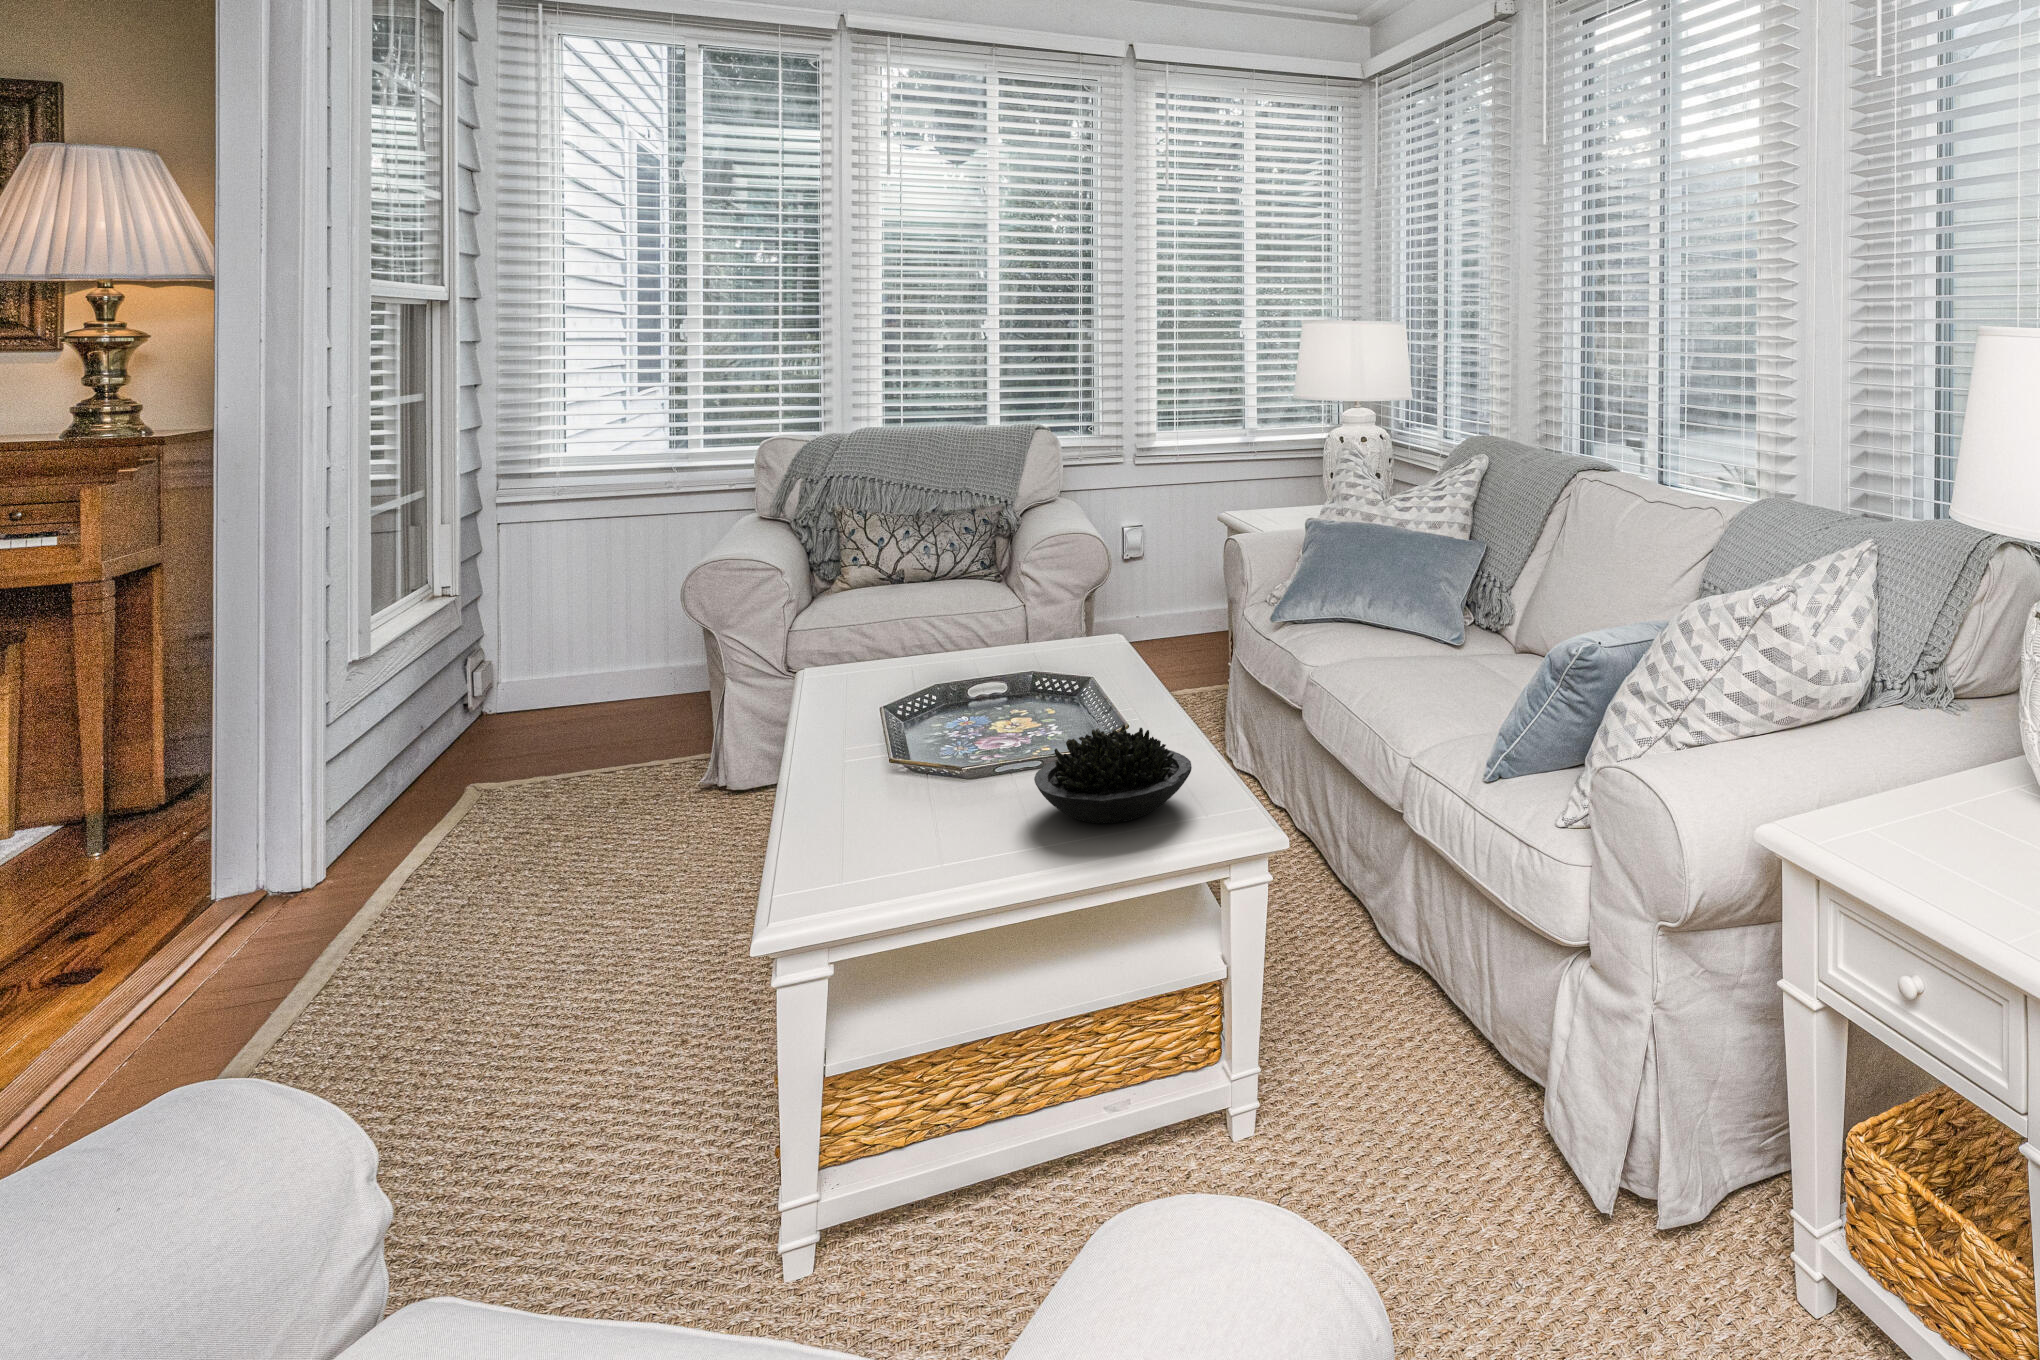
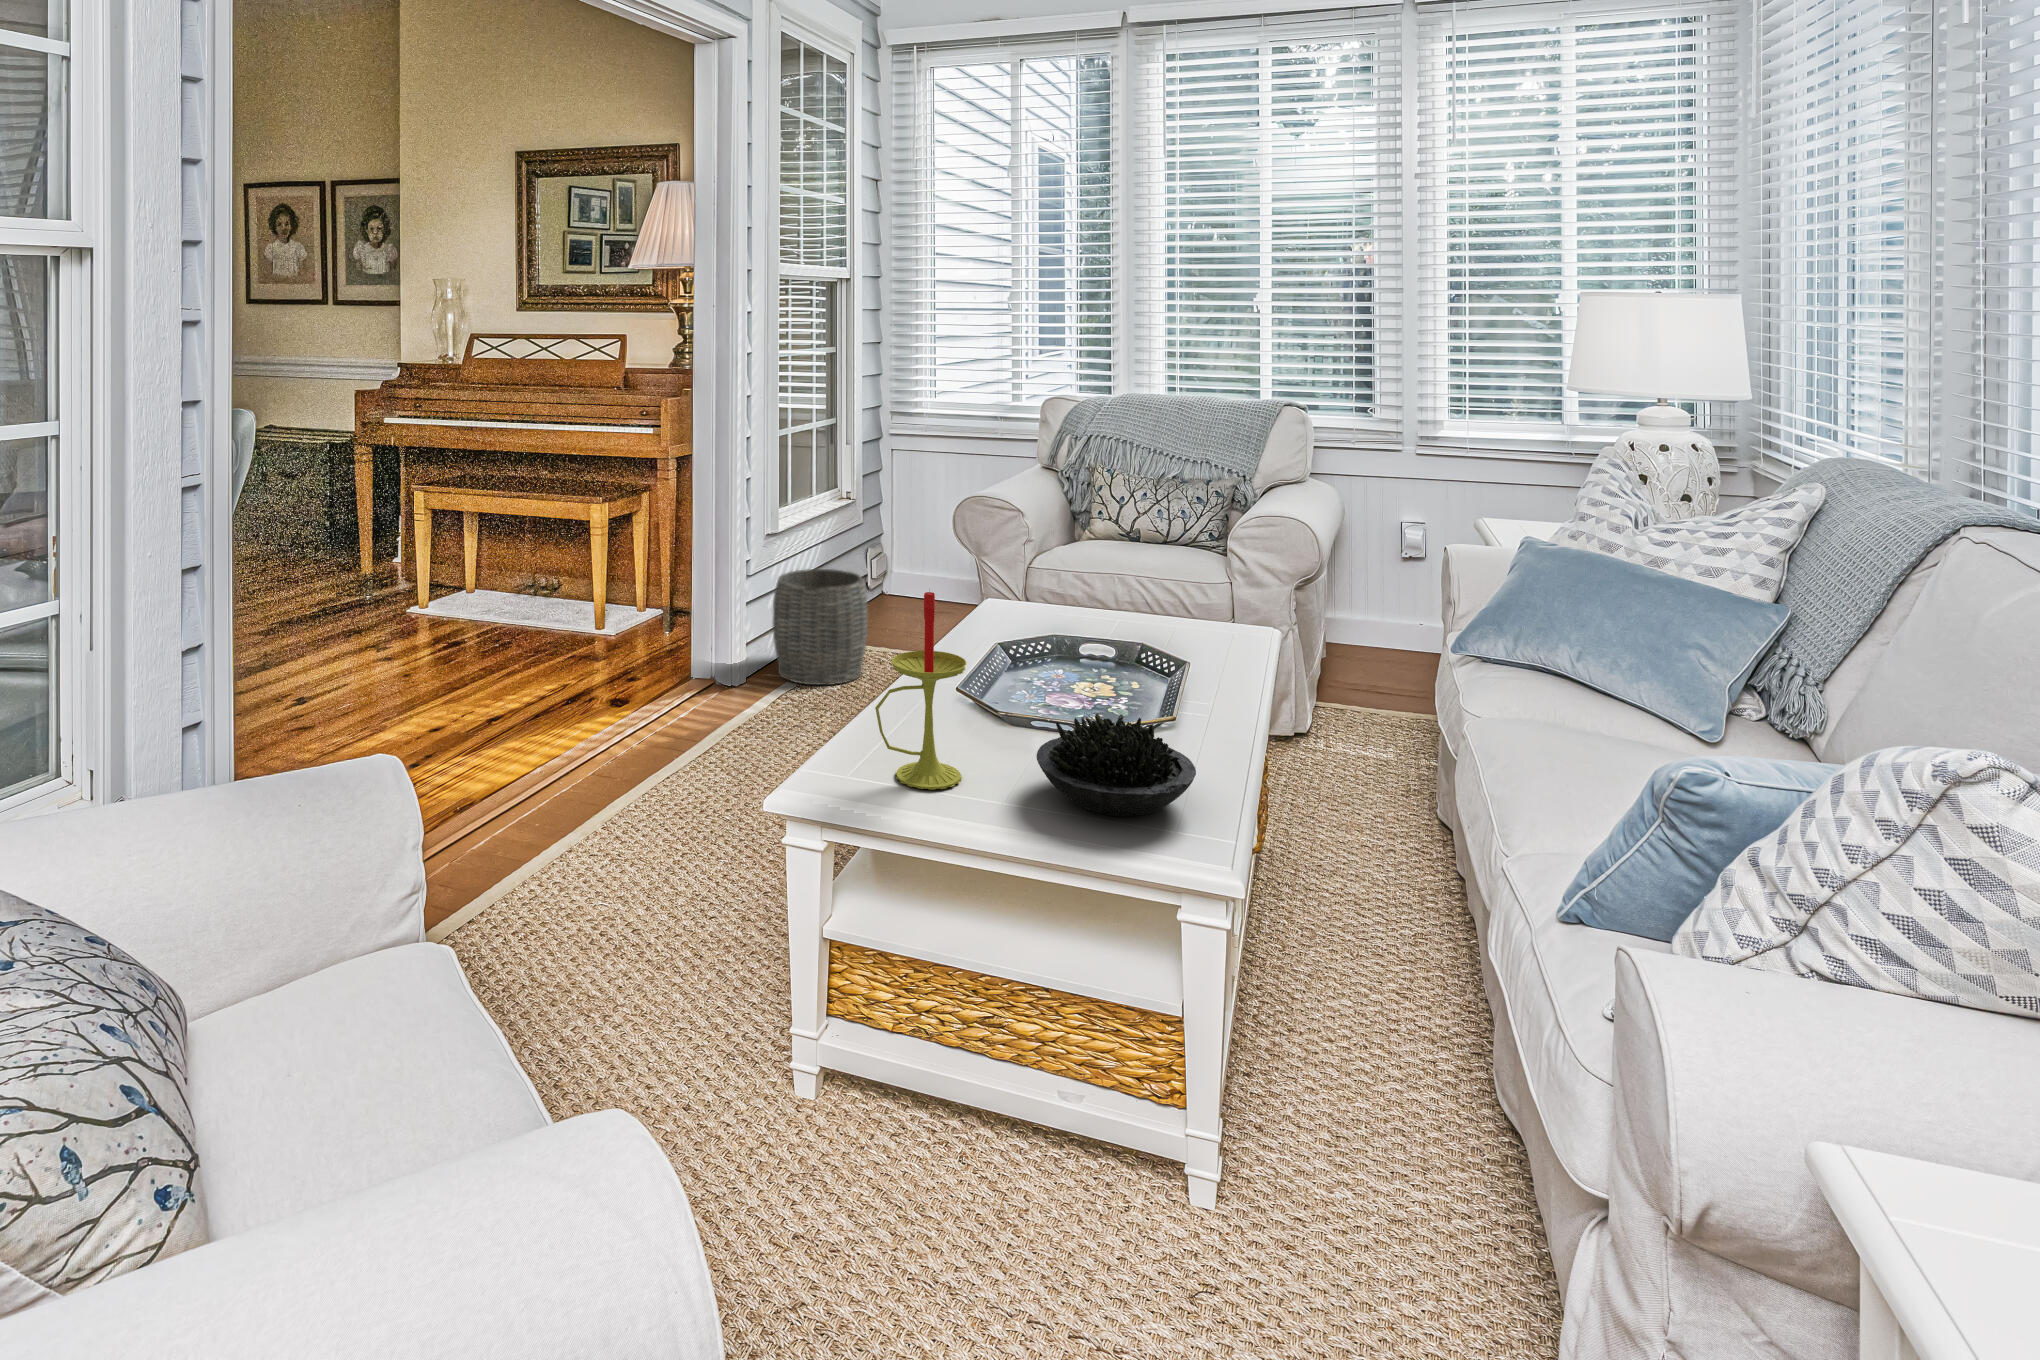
candle: none [859,638,959,863] -> present [875,592,967,790]
woven basket: none [371,689,542,859] -> present [773,569,868,685]

